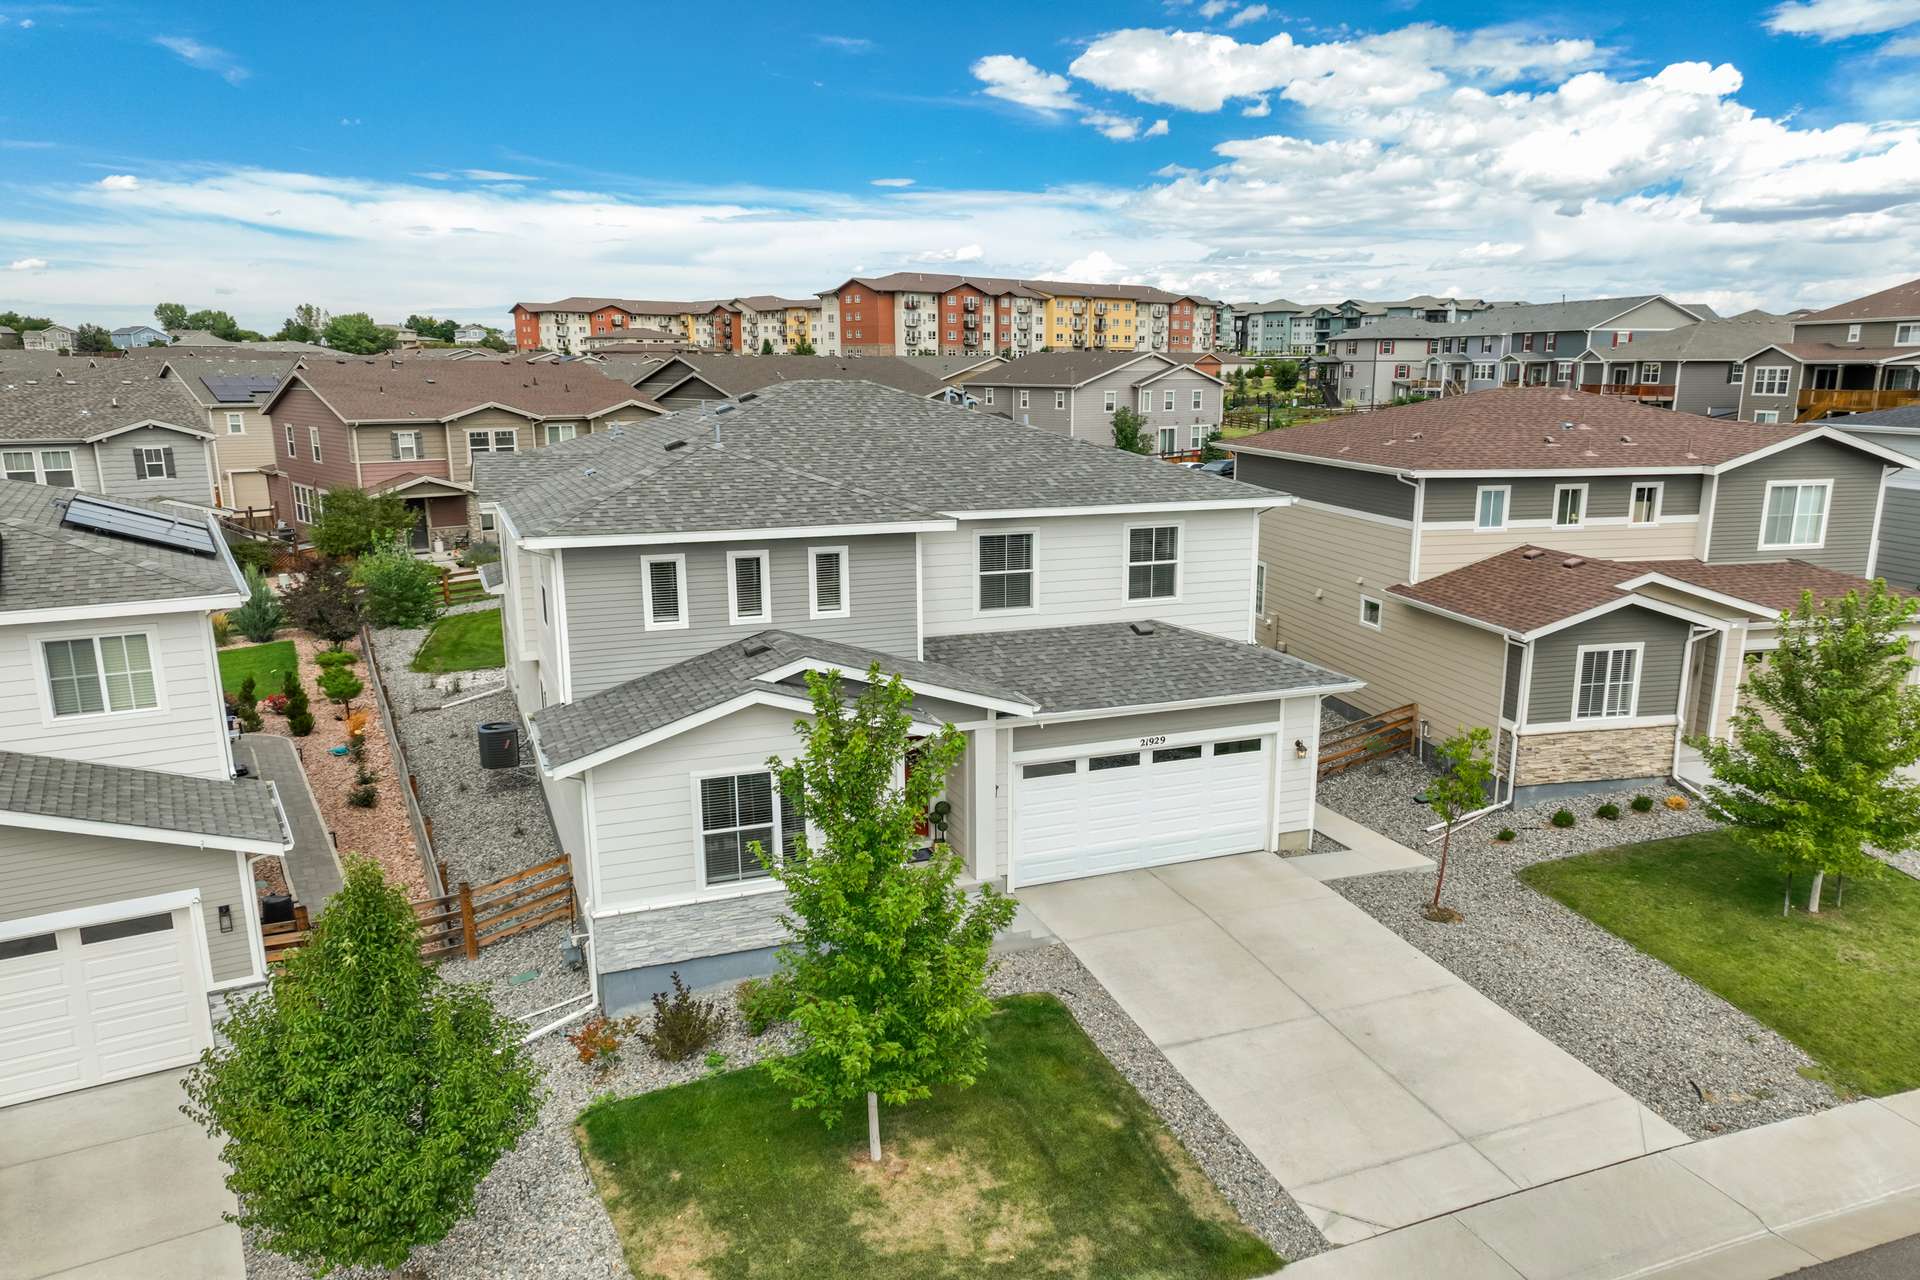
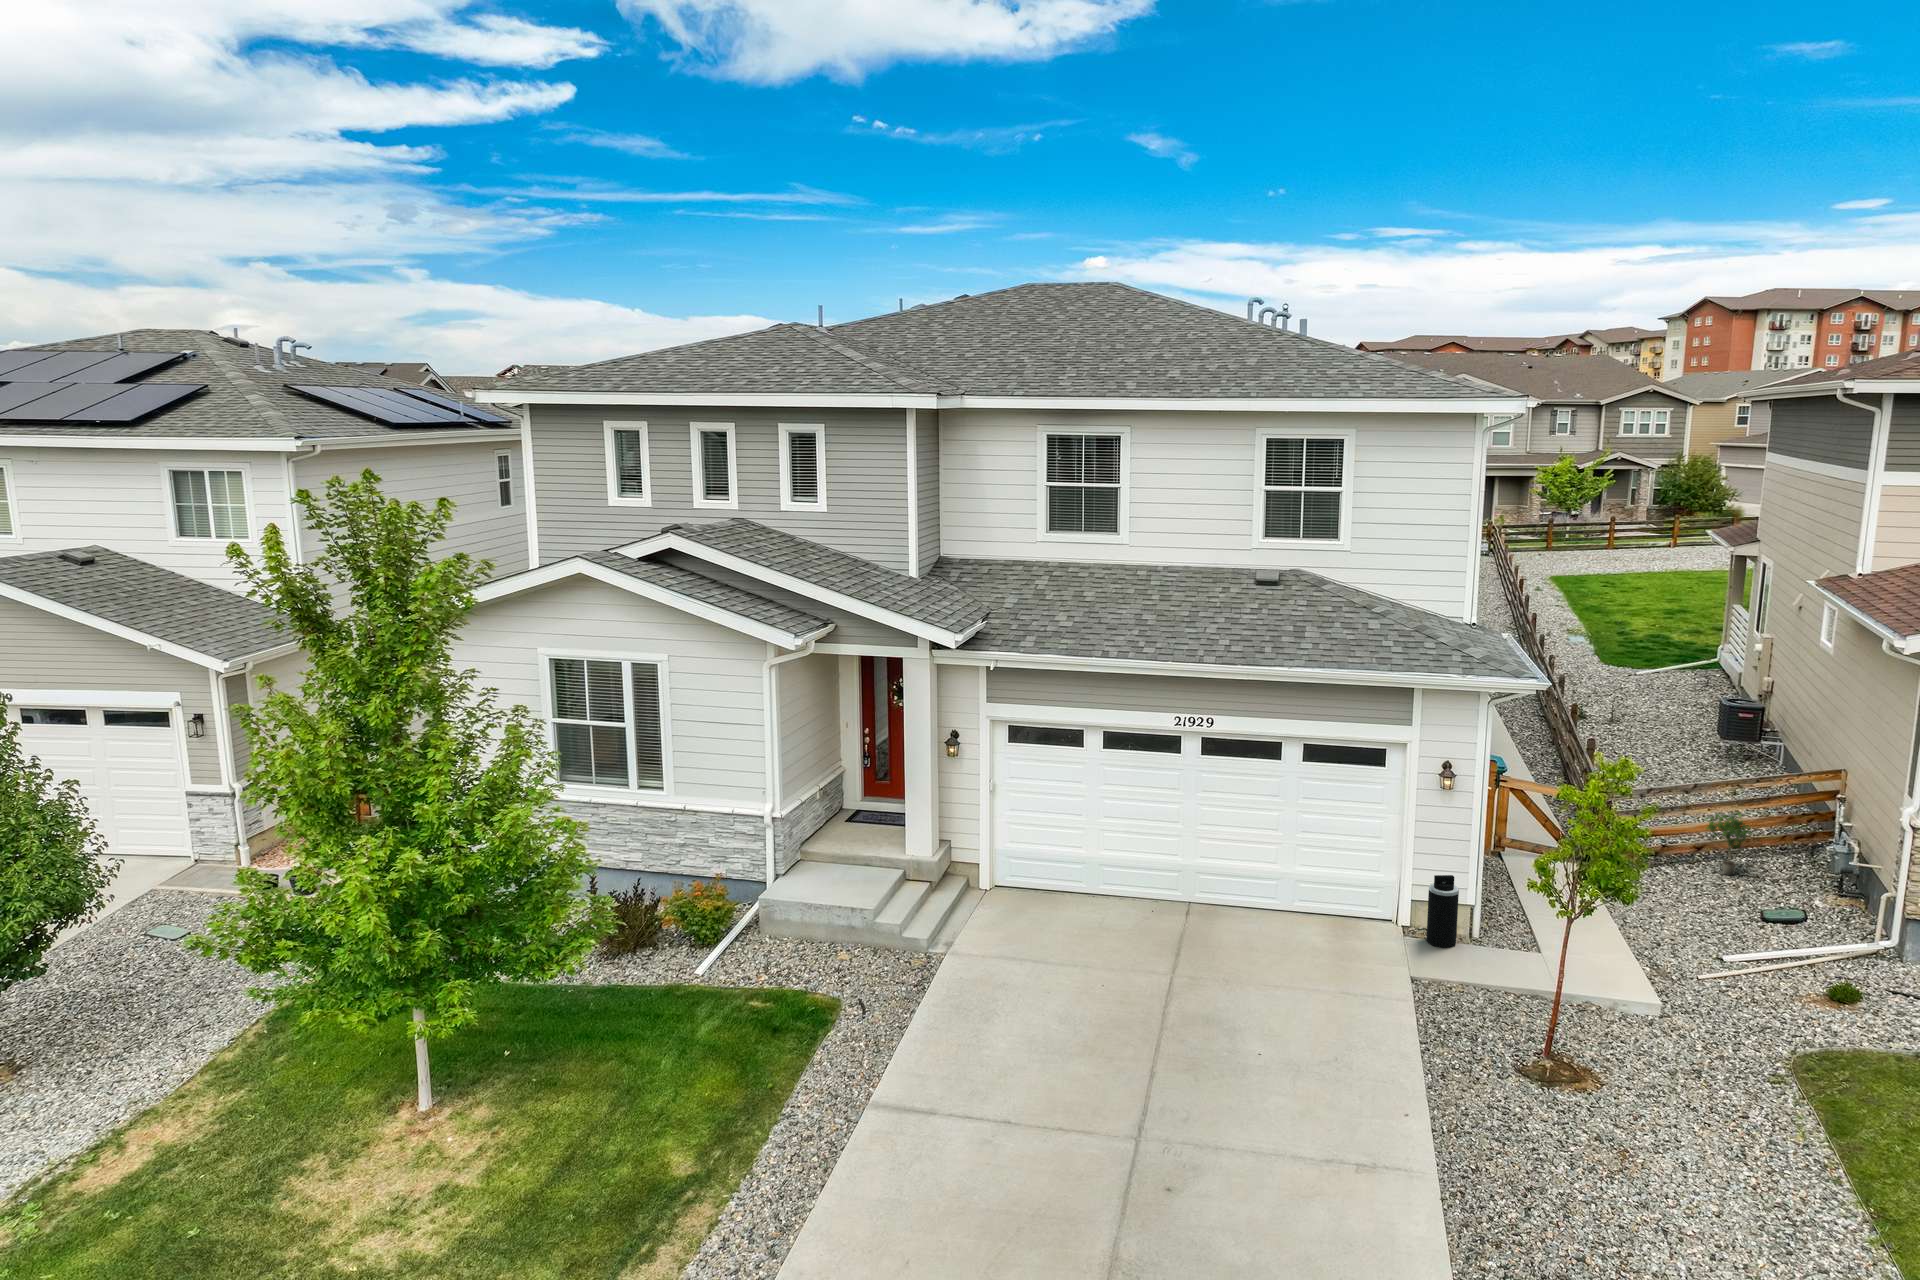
trash can: none [1289,810,1308,856] -> present [1426,875,1459,948]

